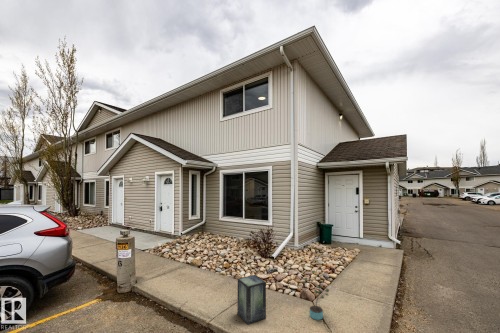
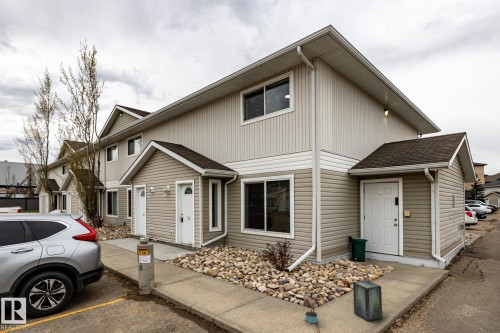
storage box: present [237,275,266,325] -> present [353,281,382,321]

